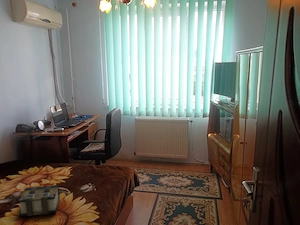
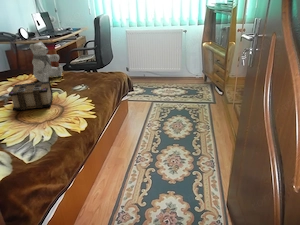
teddy bear: none [44,139,72,181] -> present [30,42,62,82]

